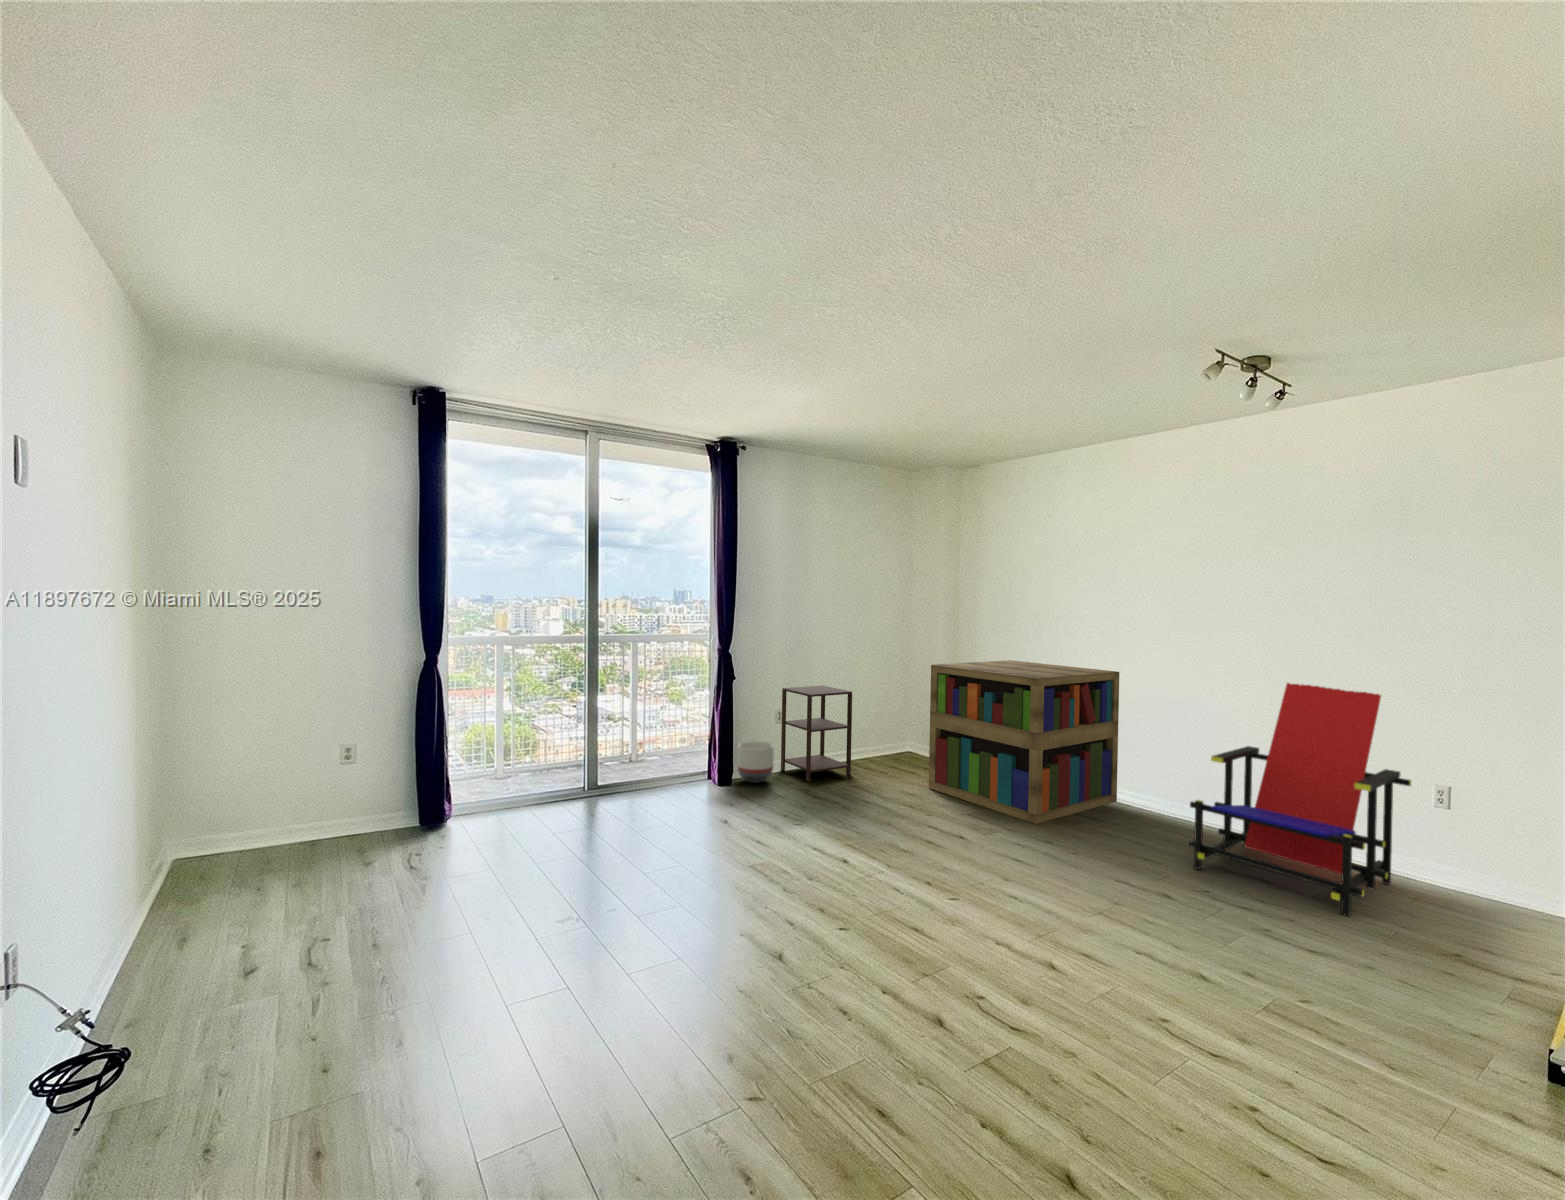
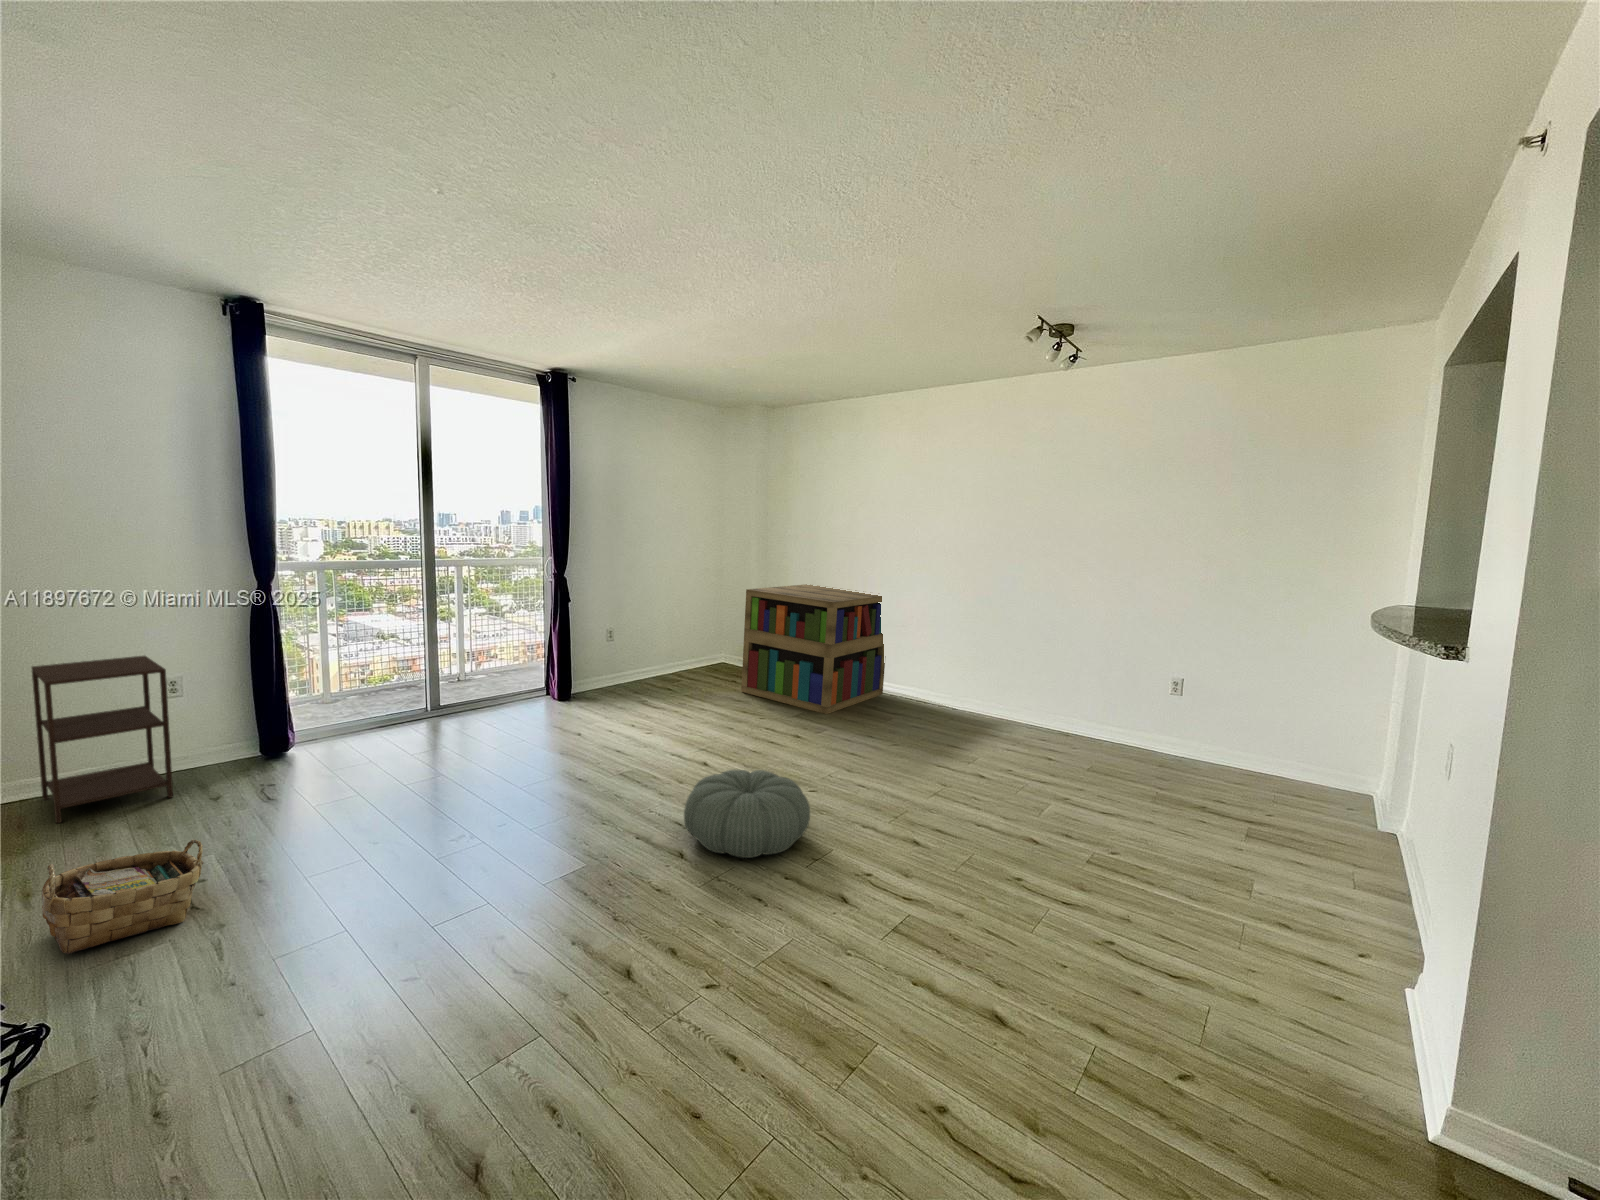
lounge chair: present [1189,683,1411,917] -> none [930,601,1061,757]
side table: present [781,686,852,781] -> present [32,656,173,823]
planter: present [737,741,774,783] -> none [572,659,606,695]
pouf: none [807,897,990,1043] -> present [684,770,810,858]
woven basket: none [92,922,266,1046] -> present [42,840,203,954]

